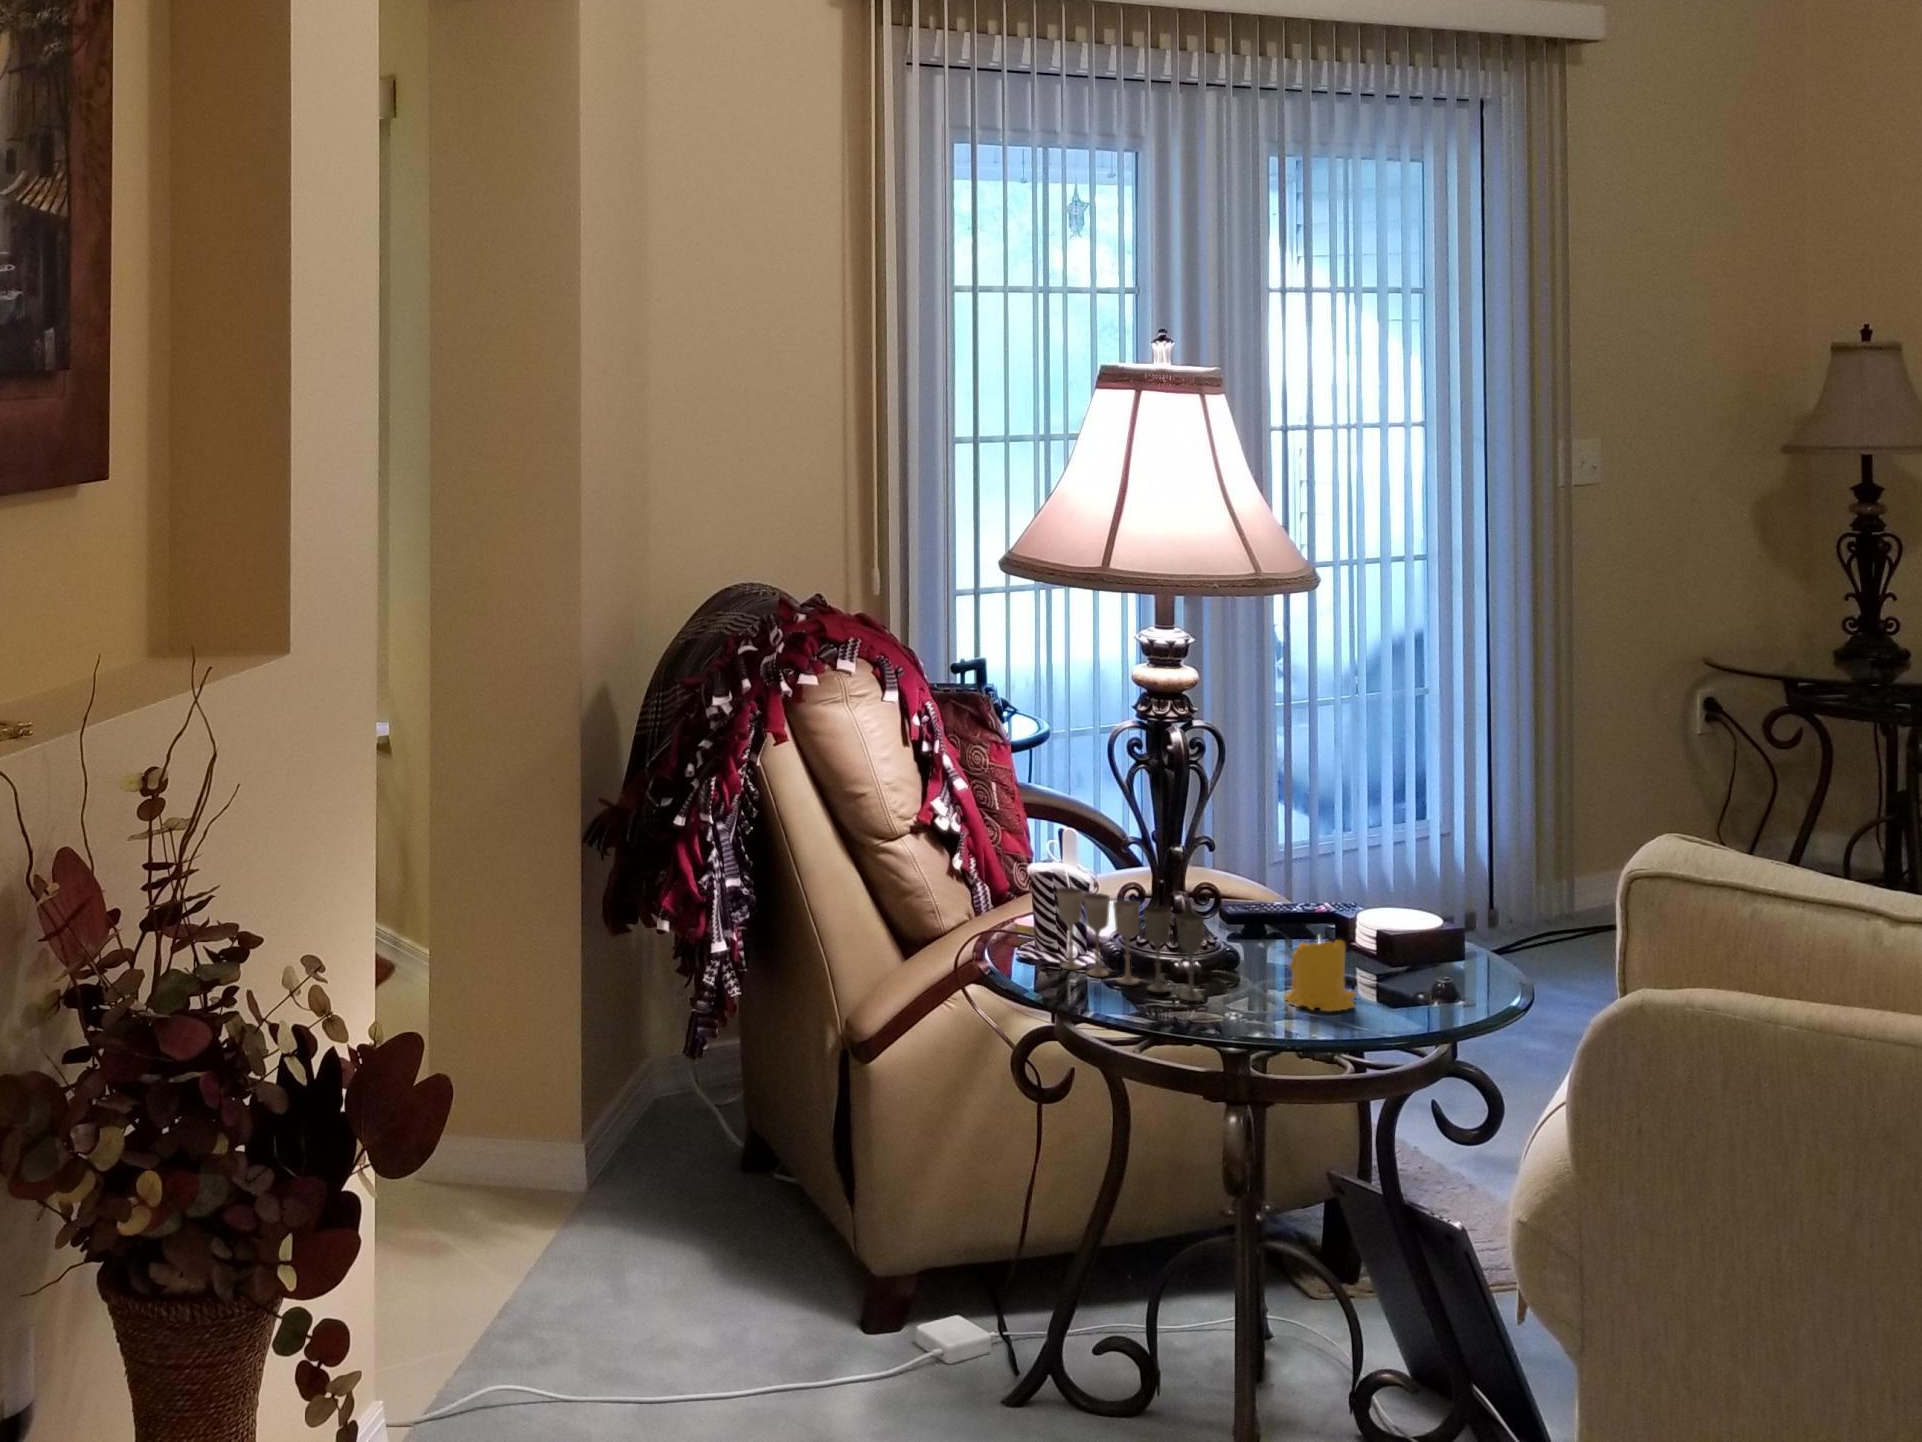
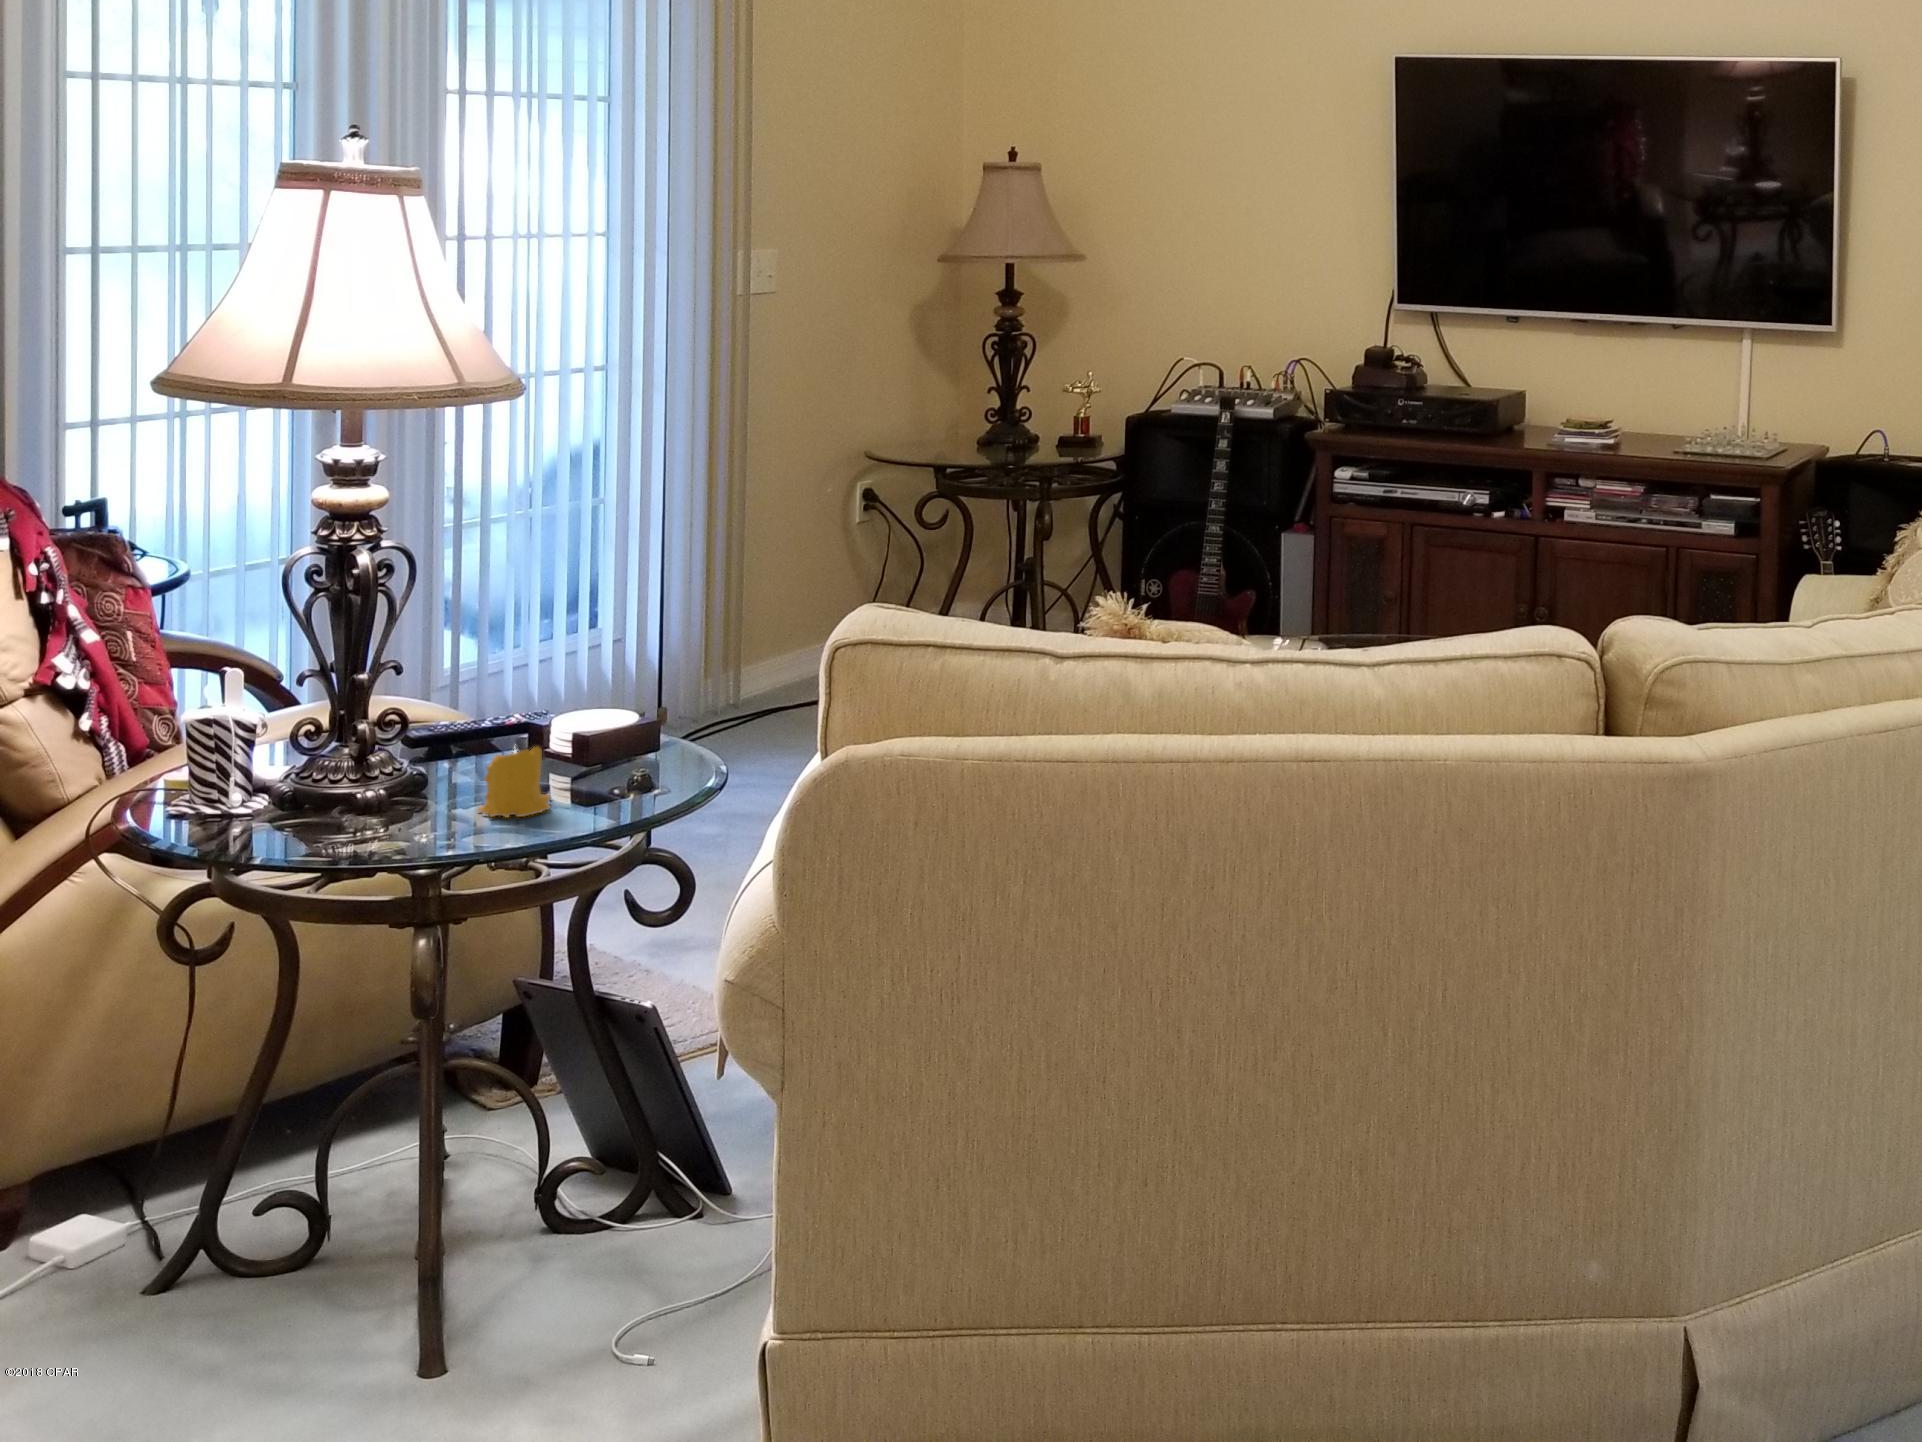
wine glass: present [1057,887,1204,1001] -> none [220,733,394,829]

